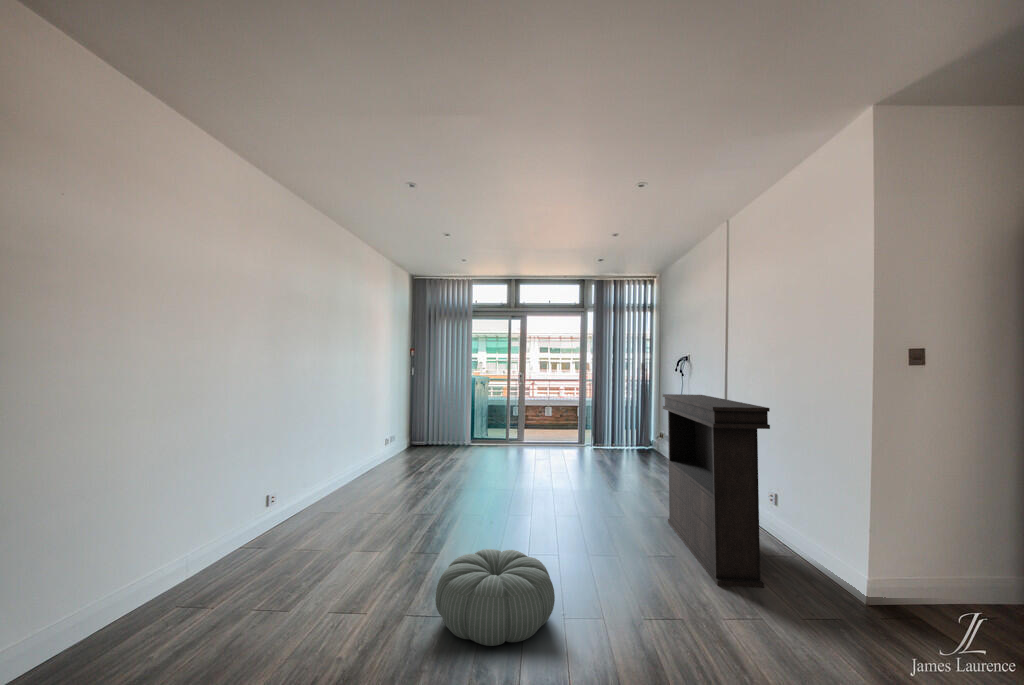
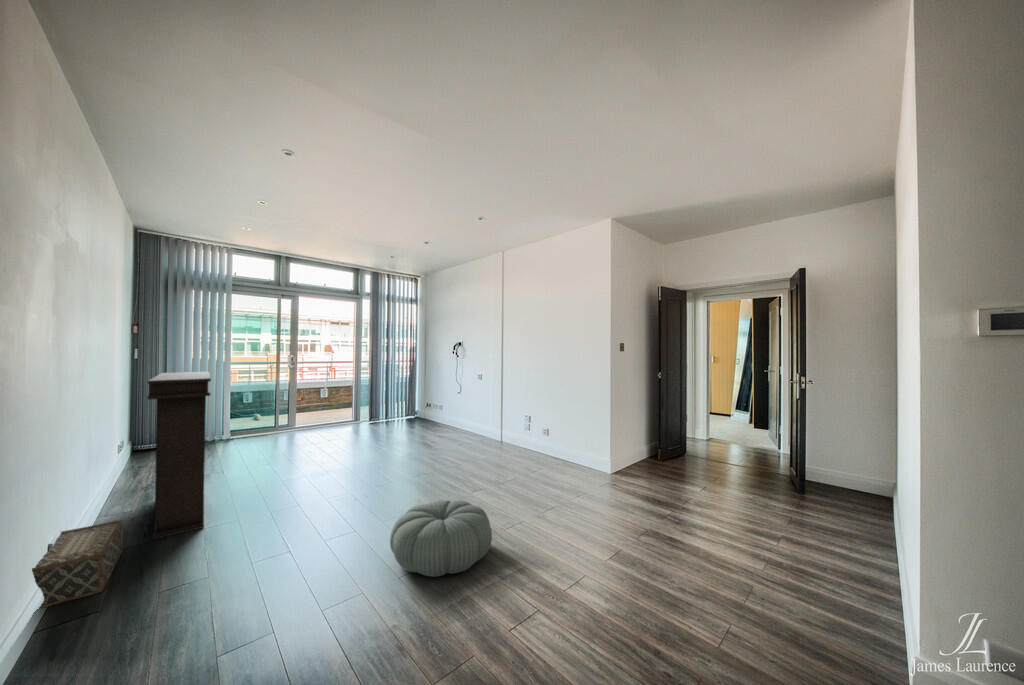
console table: present [663,394,770,588] -> present [148,372,211,539]
woven basket: none [254,494,327,544] -> present [32,521,123,608]

